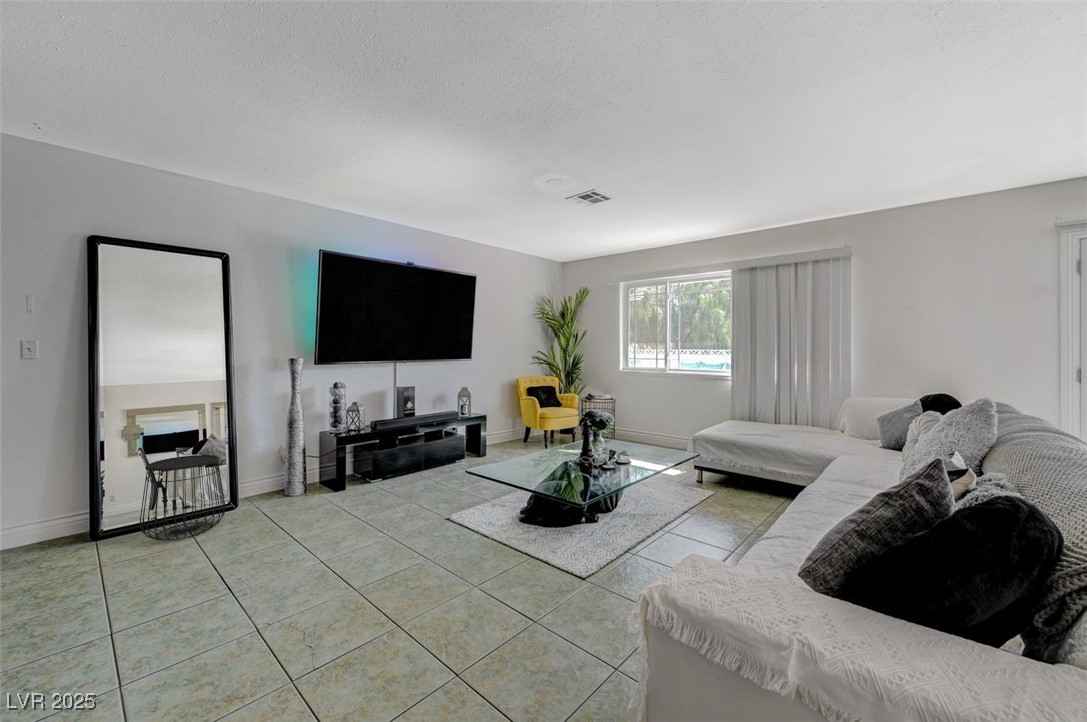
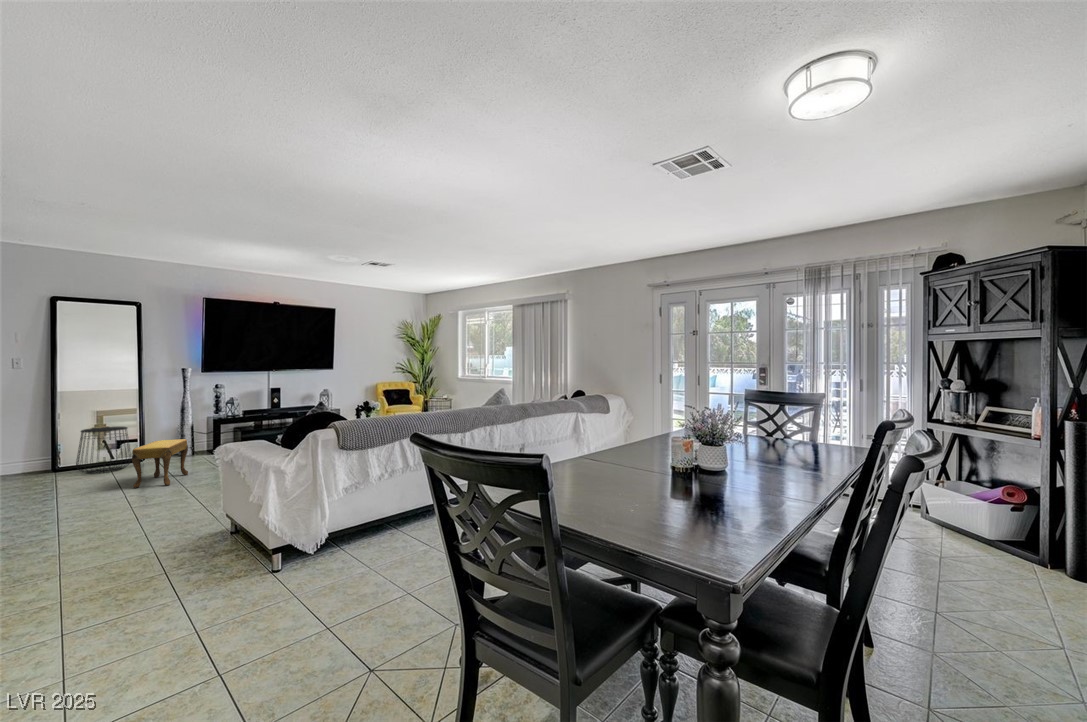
footstool: none [248,485,330,592] -> present [132,439,188,488]

